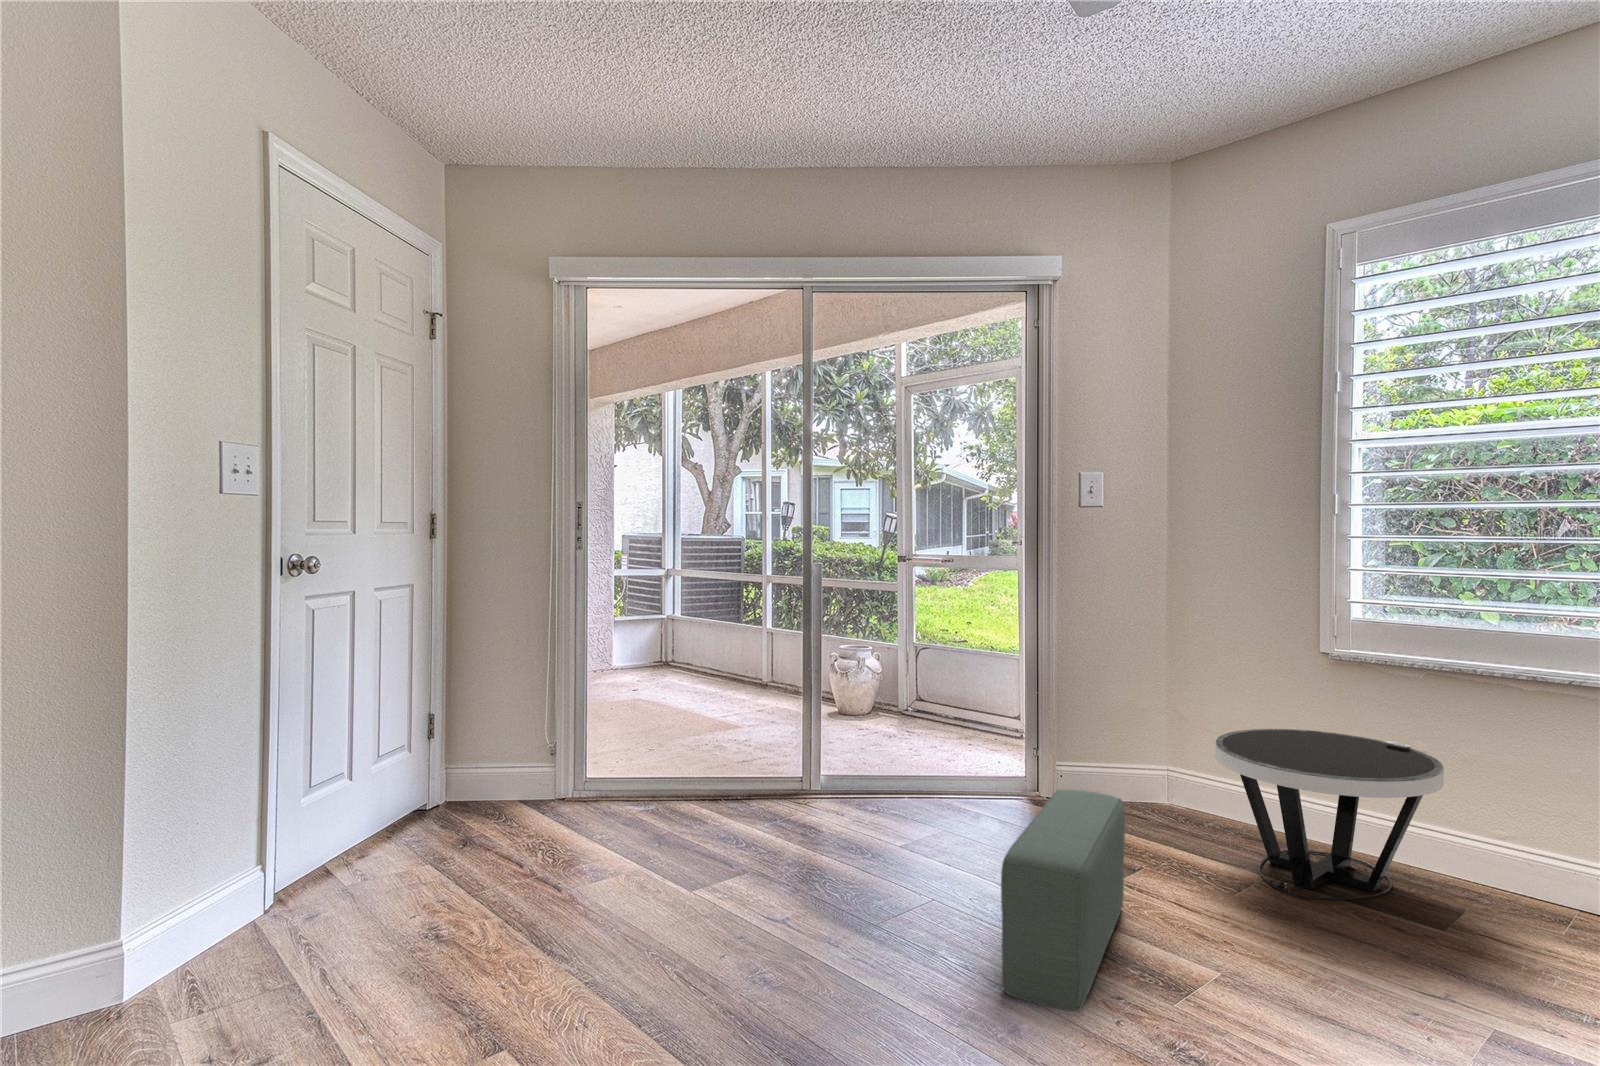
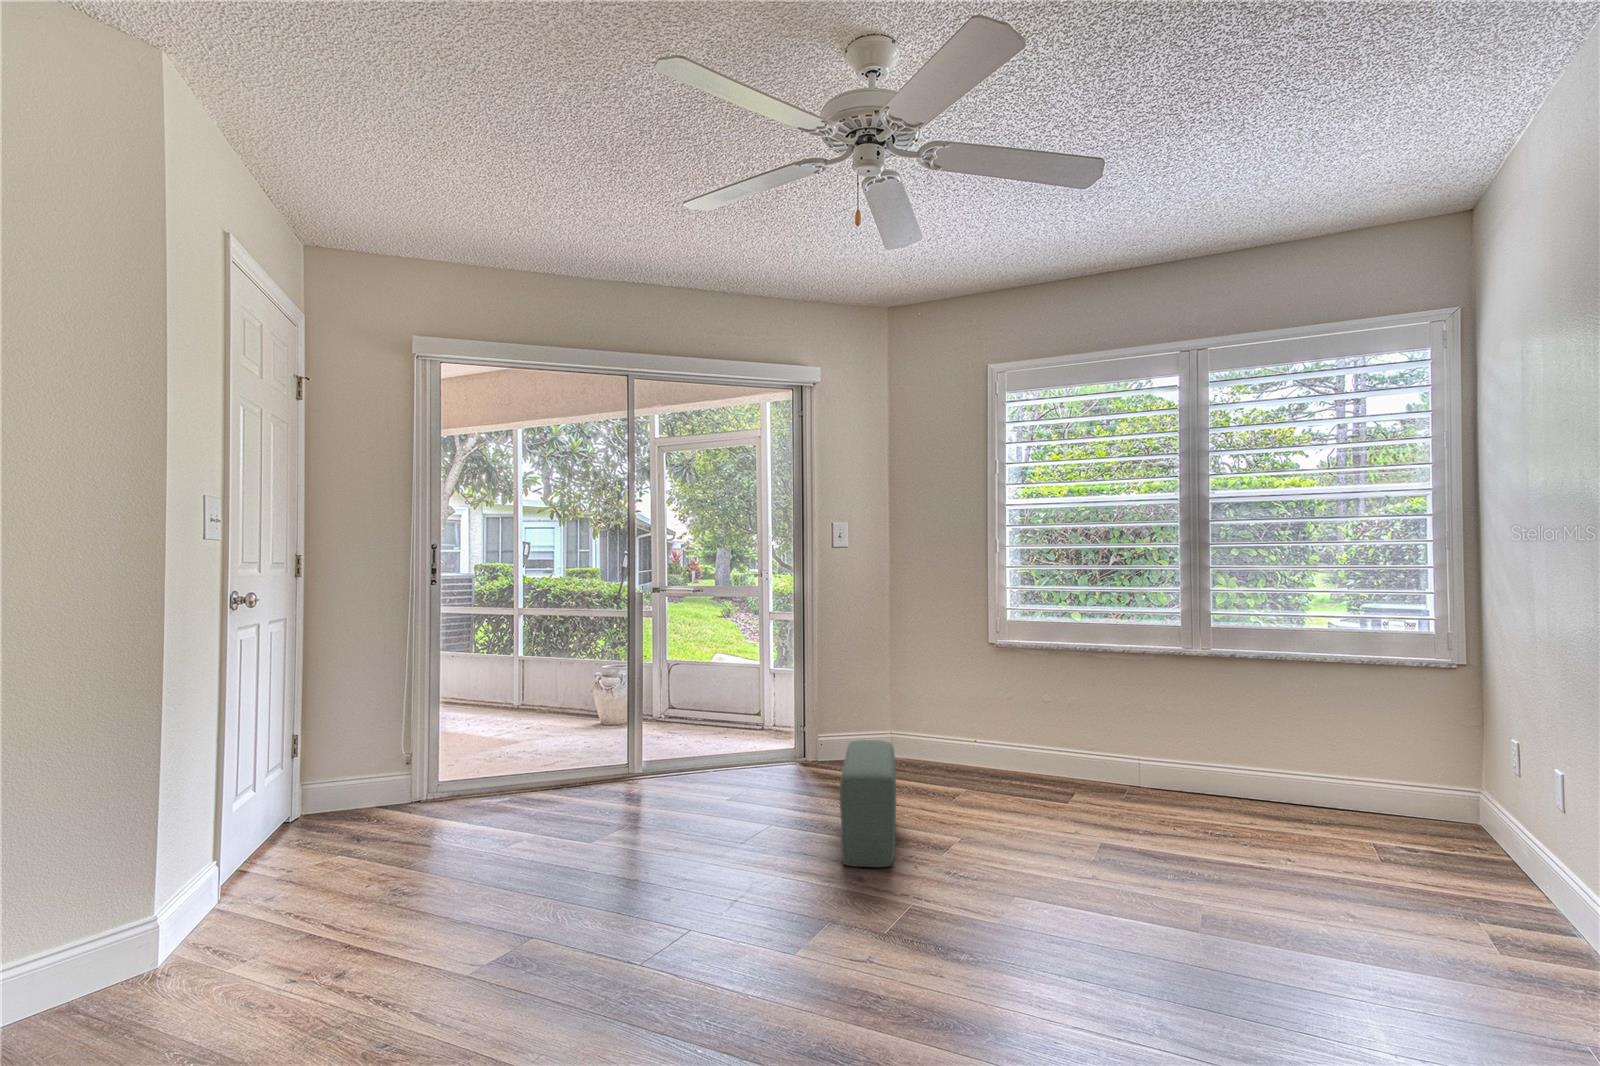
side table: present [1215,729,1444,900] -> none [934,695,1062,797]

